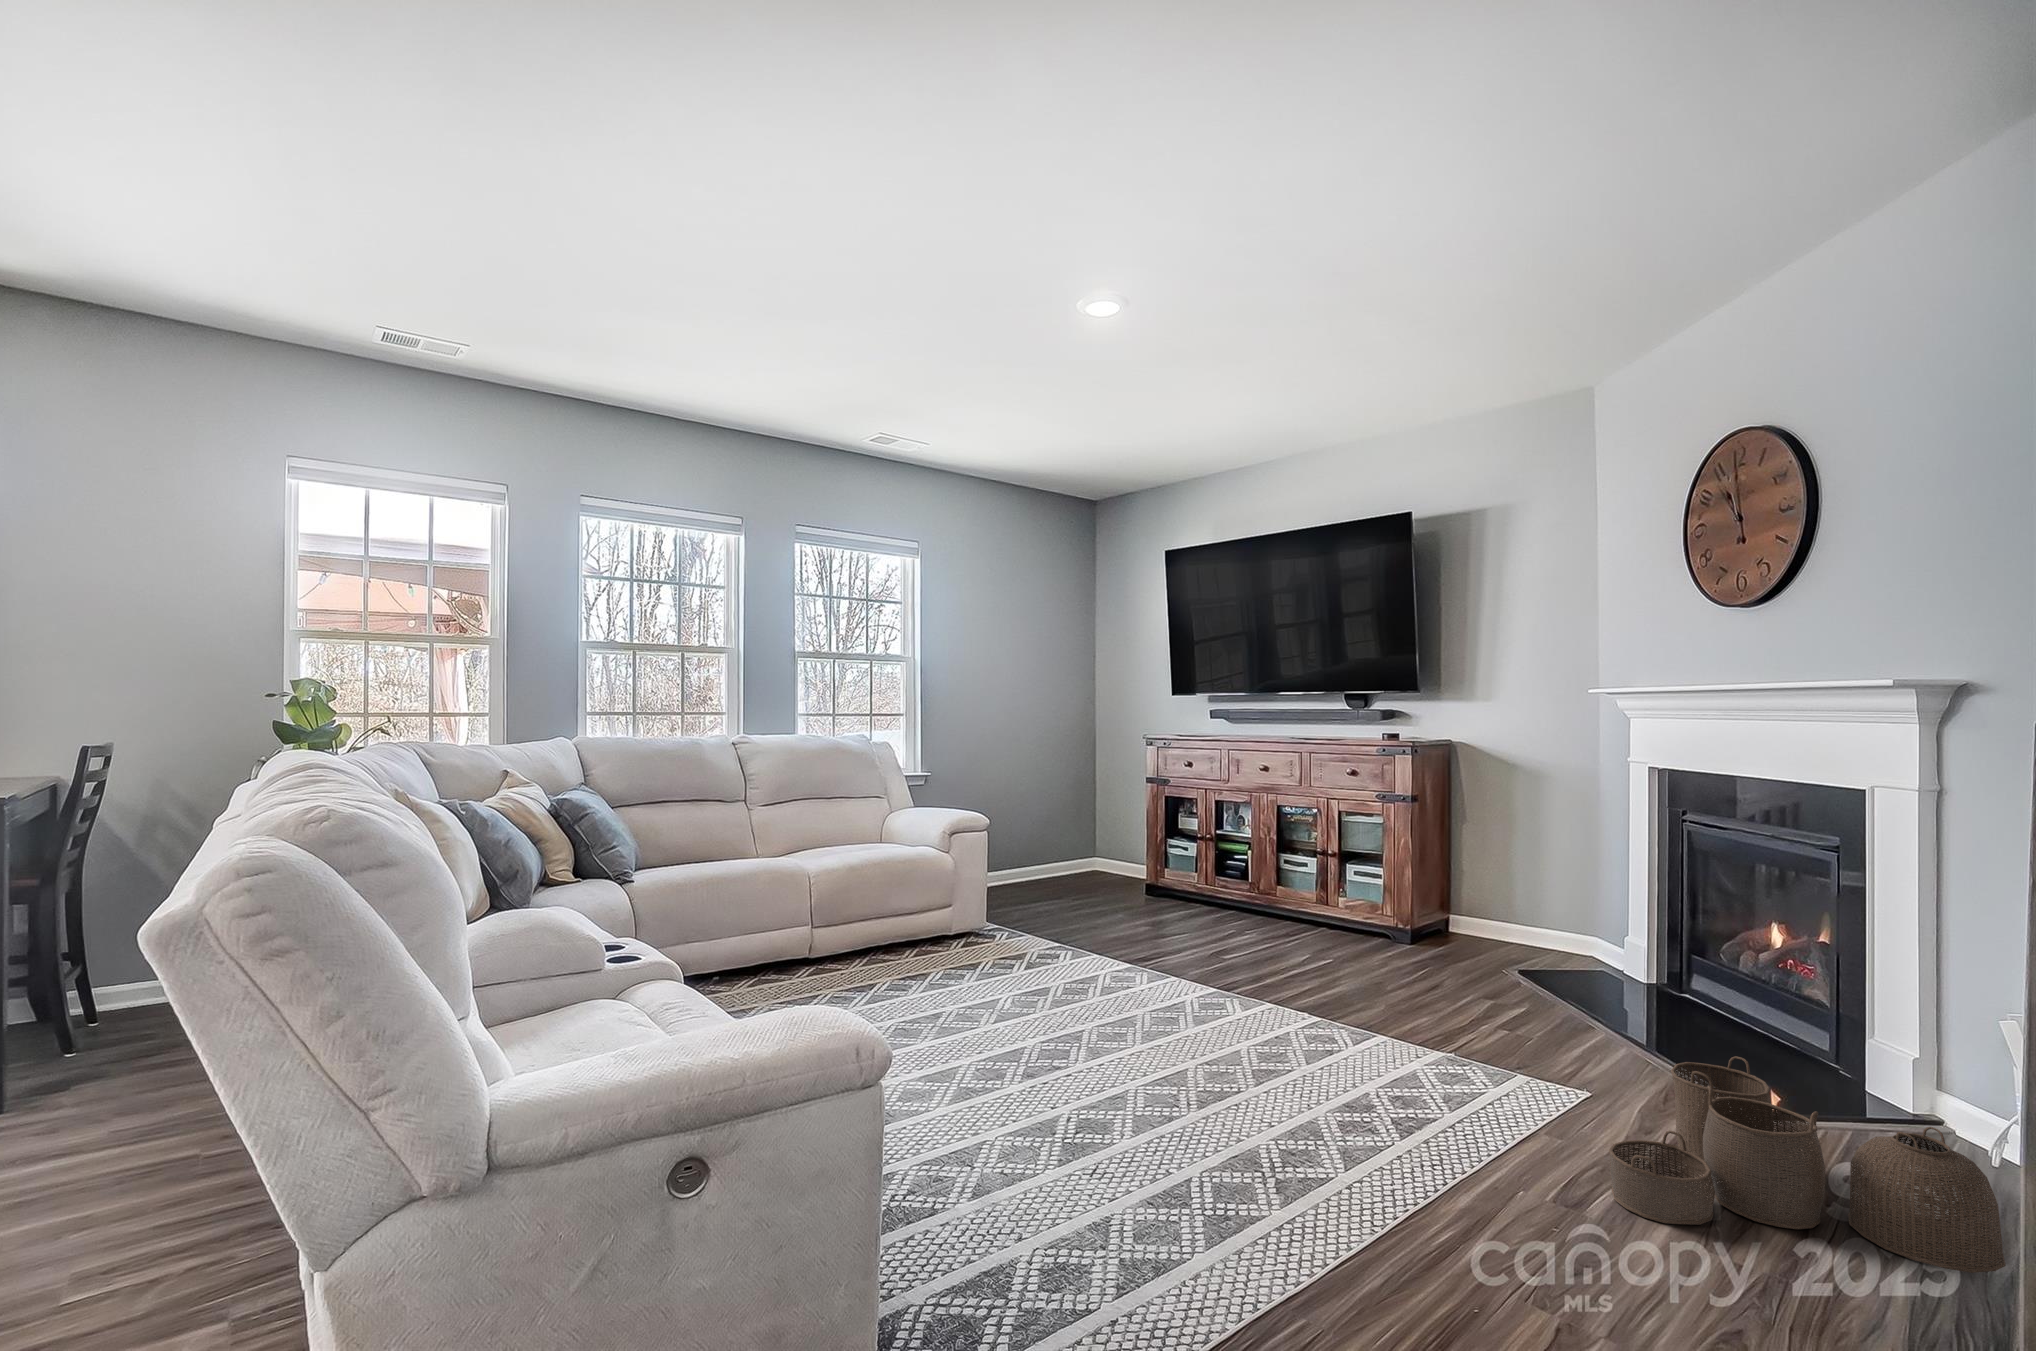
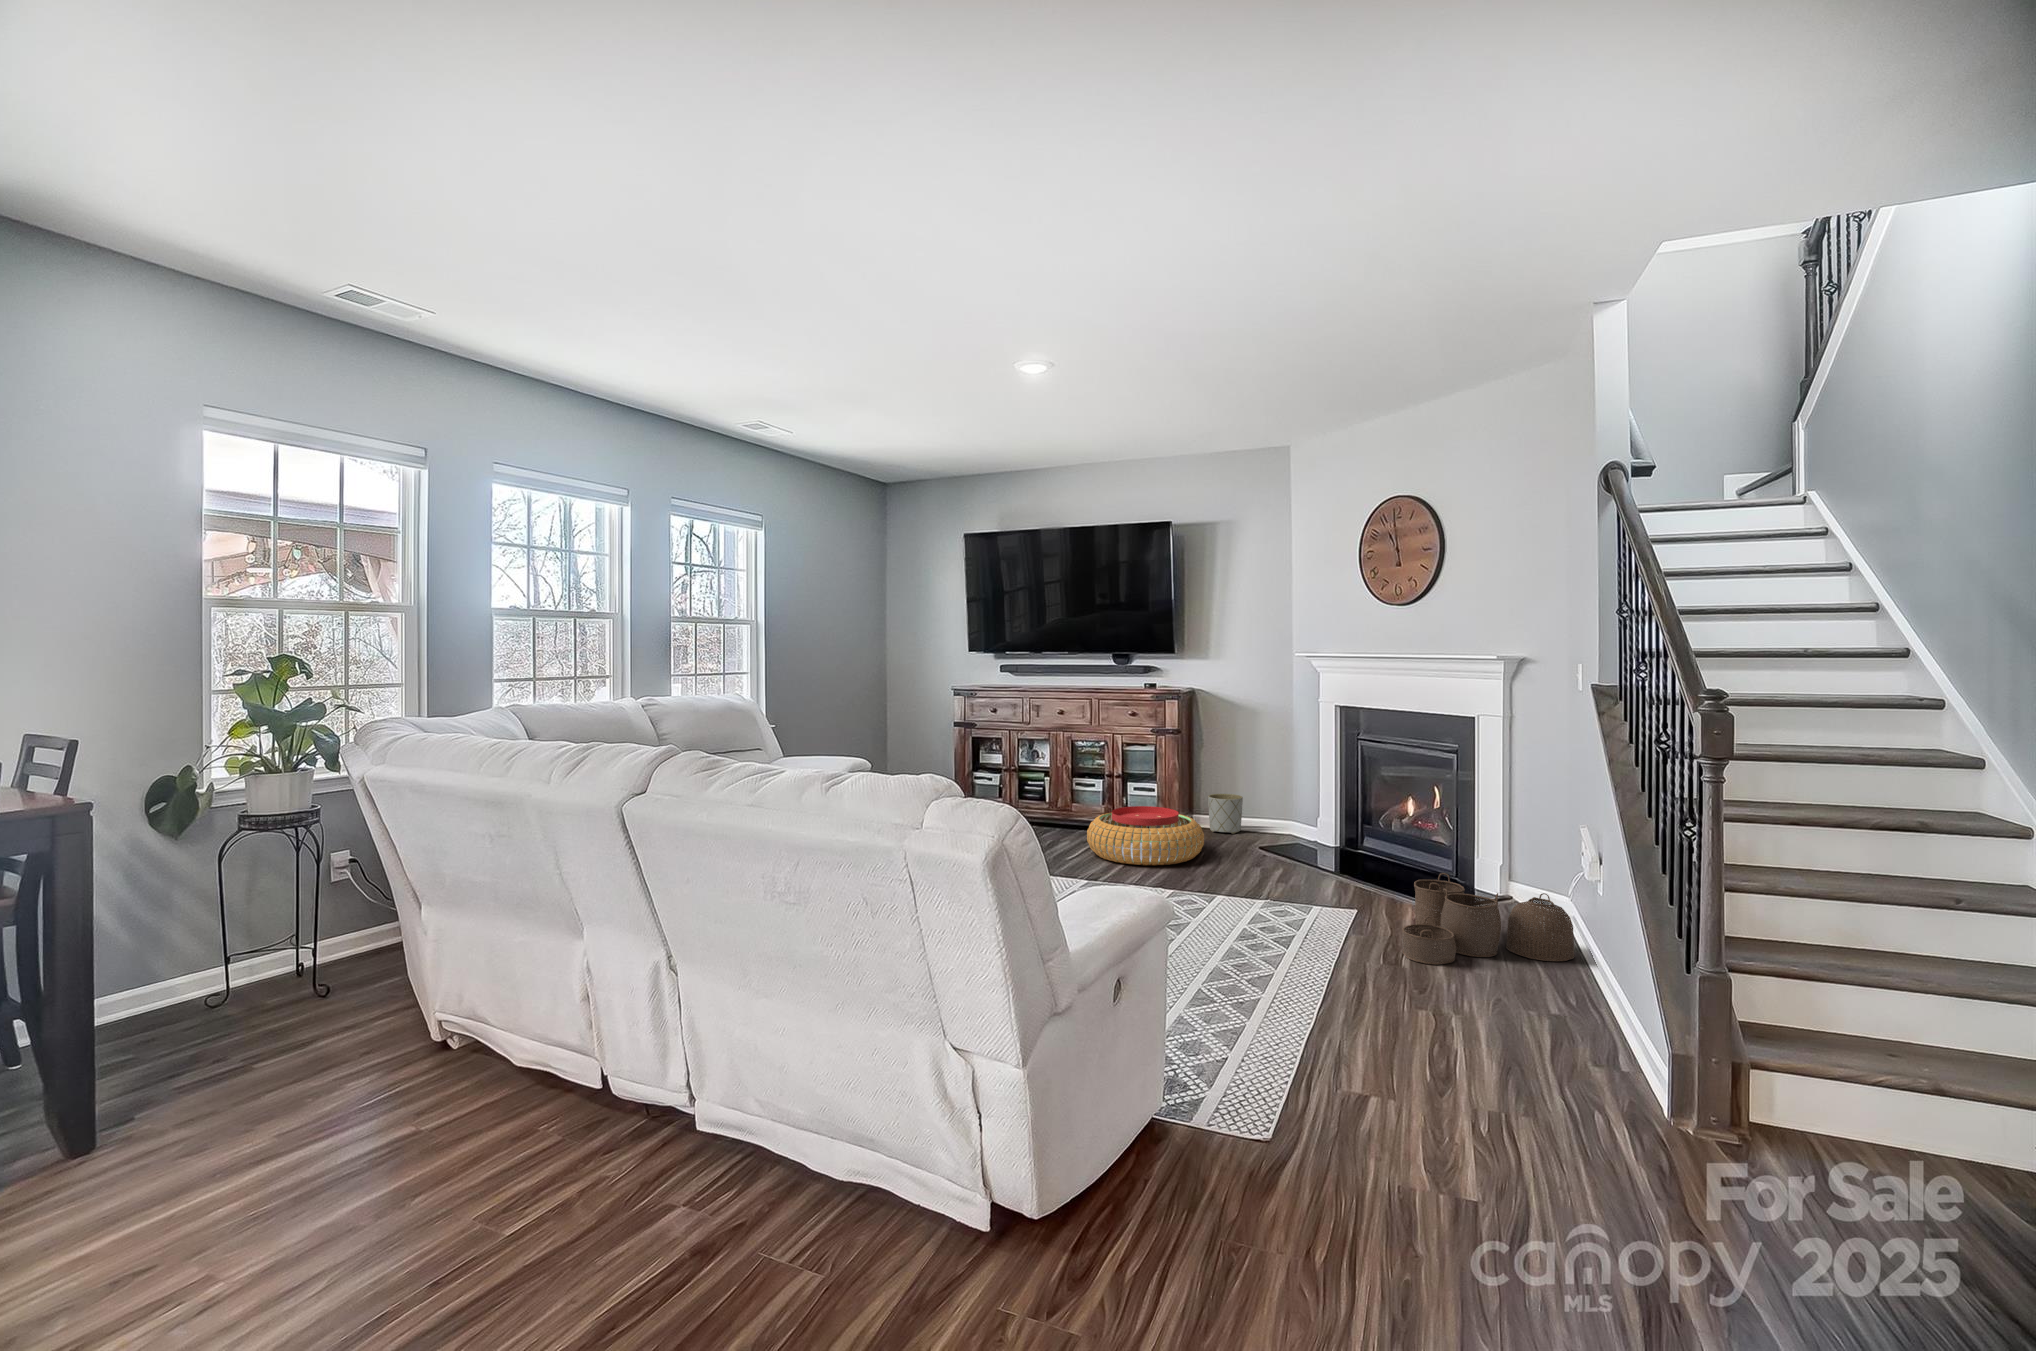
planter: none [1461,889,1515,949] -> present [1208,794,1243,834]
pouf: none [1251,897,1420,983] -> present [1087,806,1204,865]

